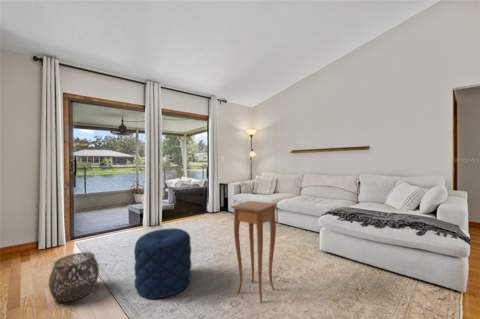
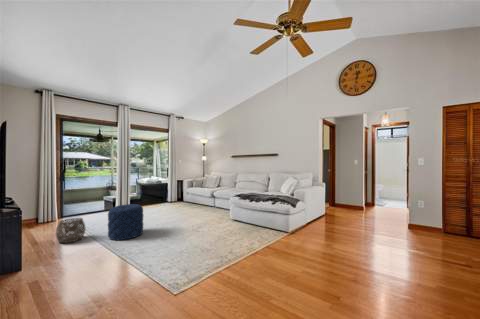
side table: present [231,201,277,303] -> none [165,187,192,240]

